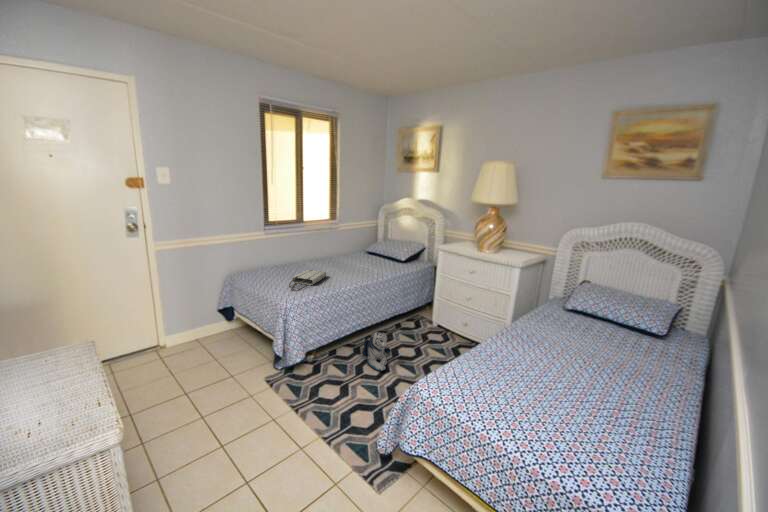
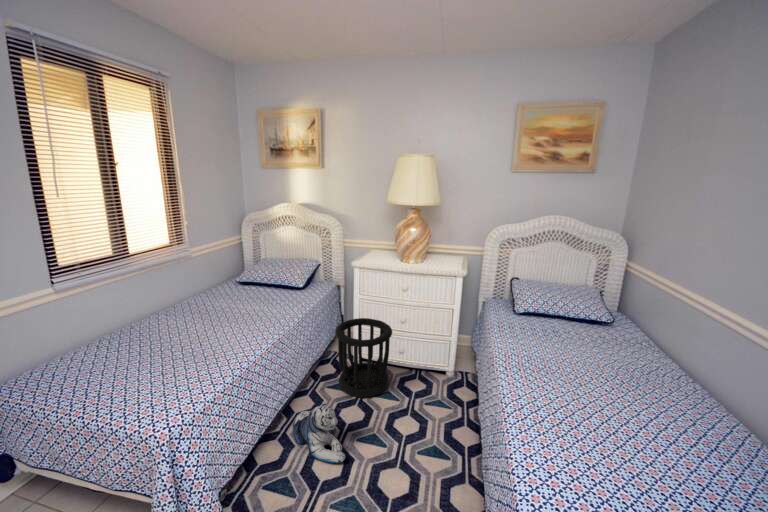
tote bag: present [289,270,326,288] -> none [151,336,208,387]
wastebasket: none [409,288,454,347] -> present [335,318,392,398]

